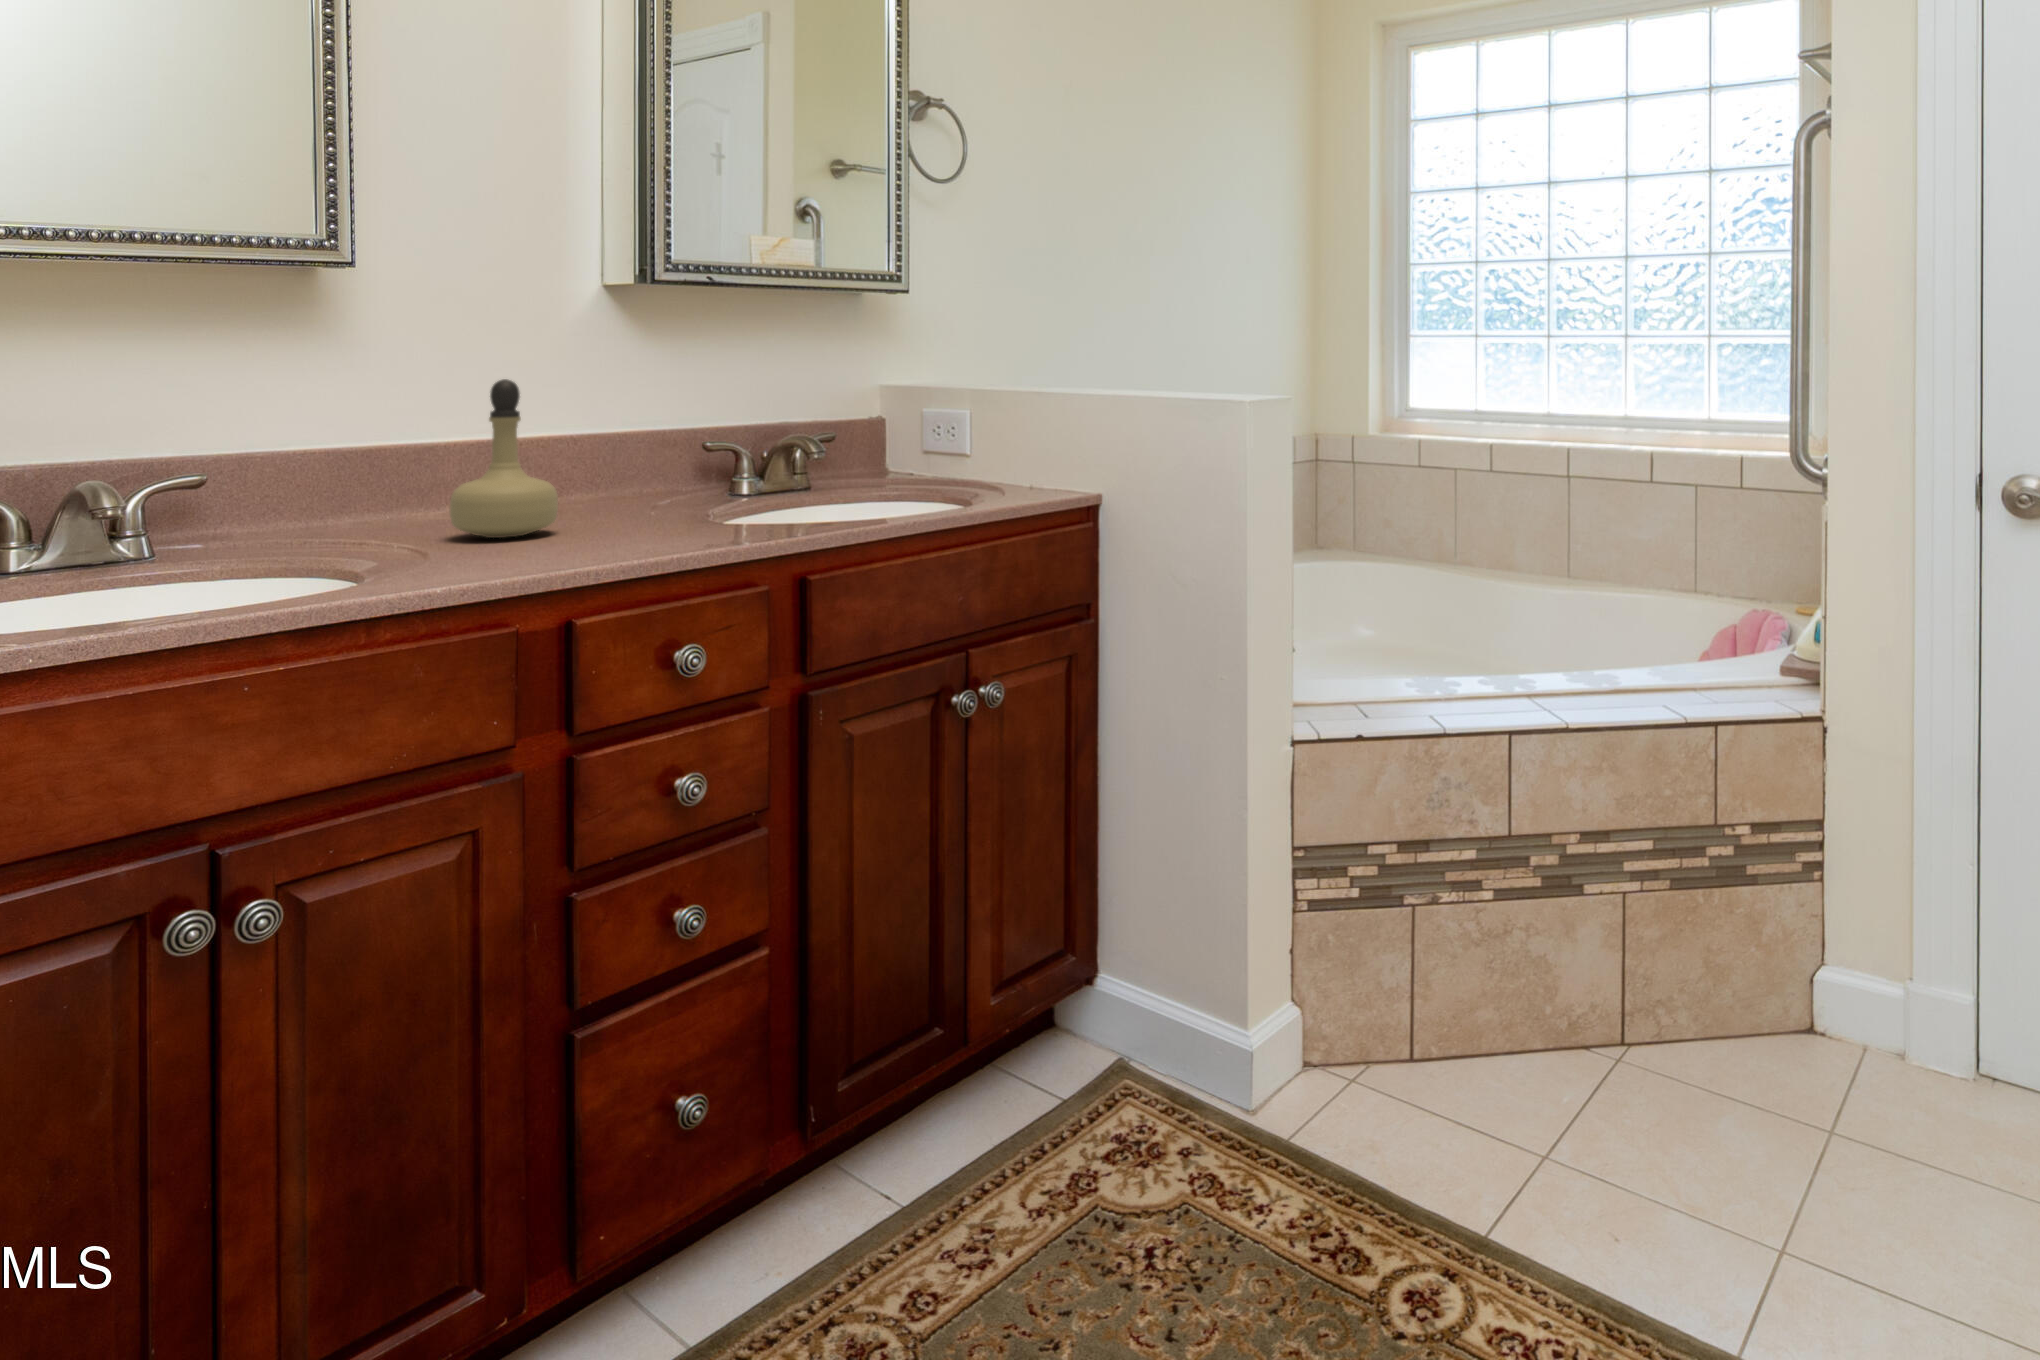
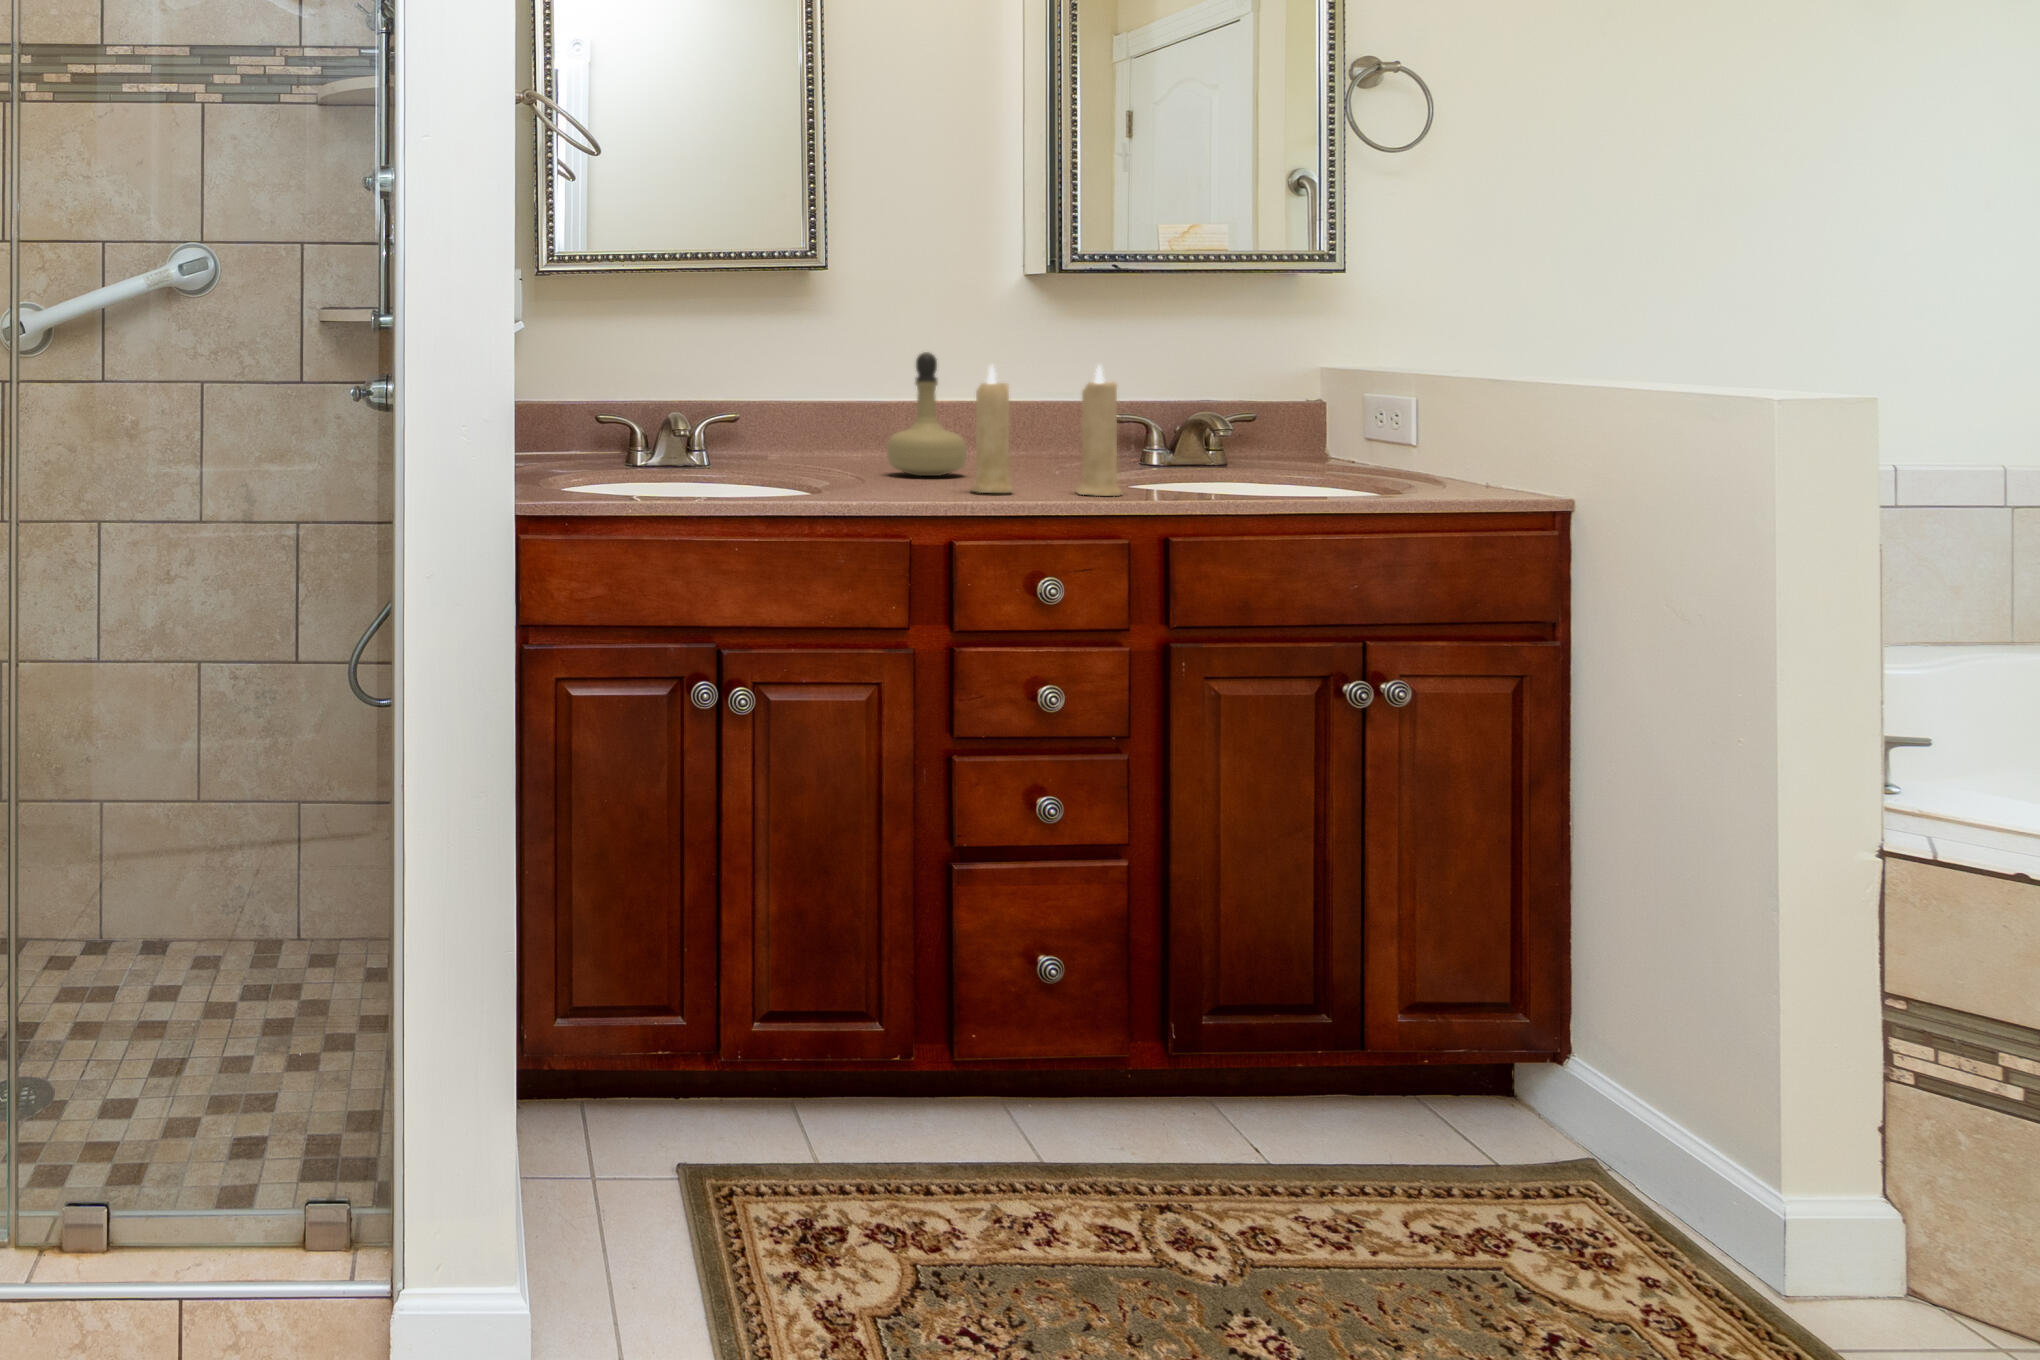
candle: none [591,393,766,557] -> present [972,364,1122,496]

